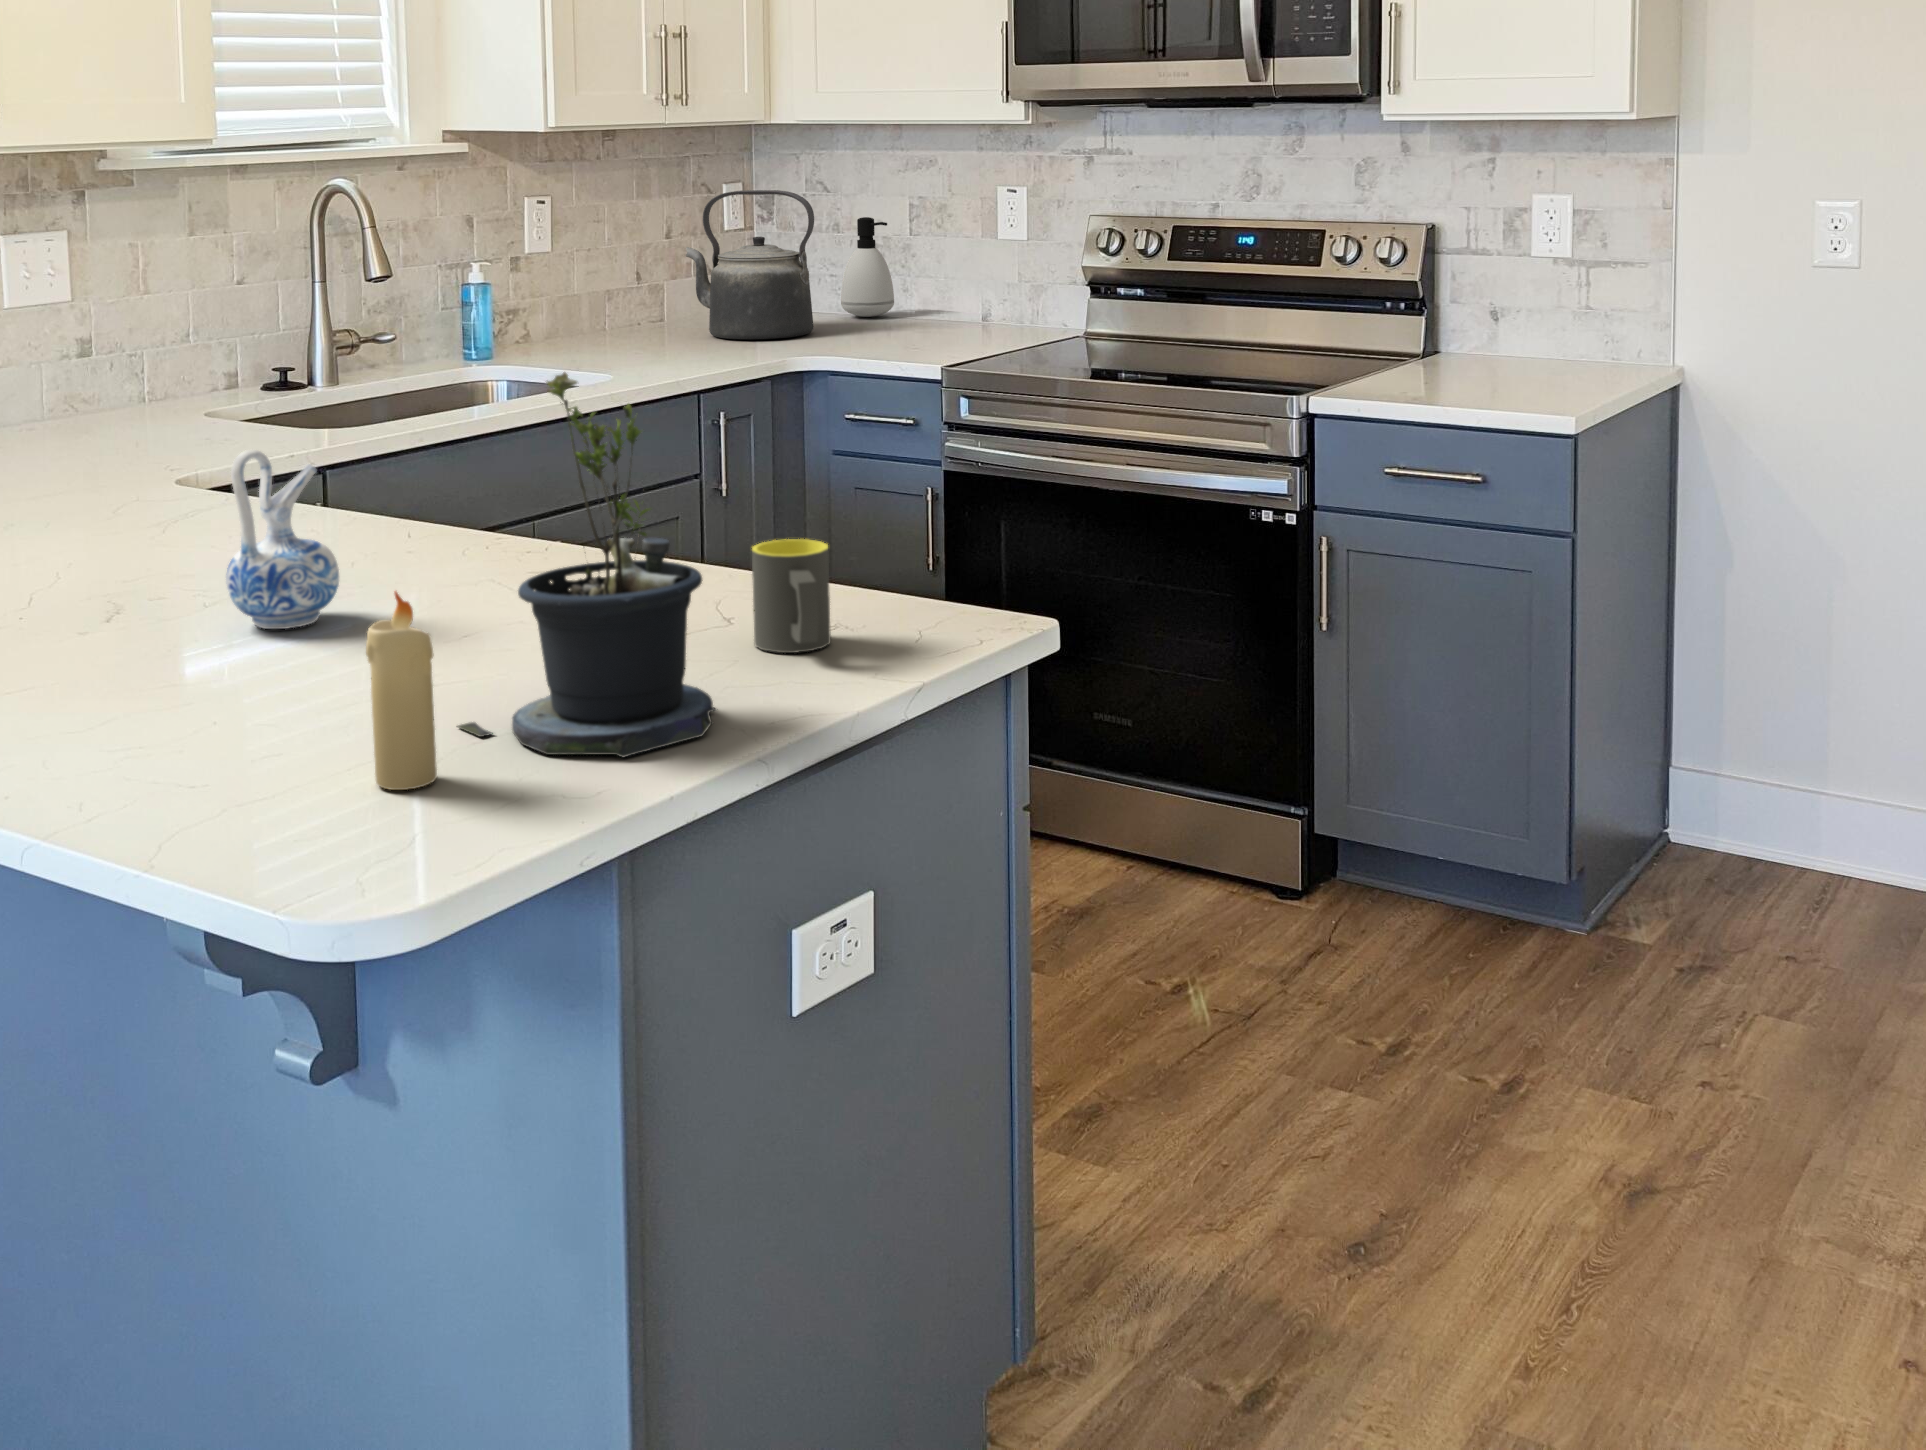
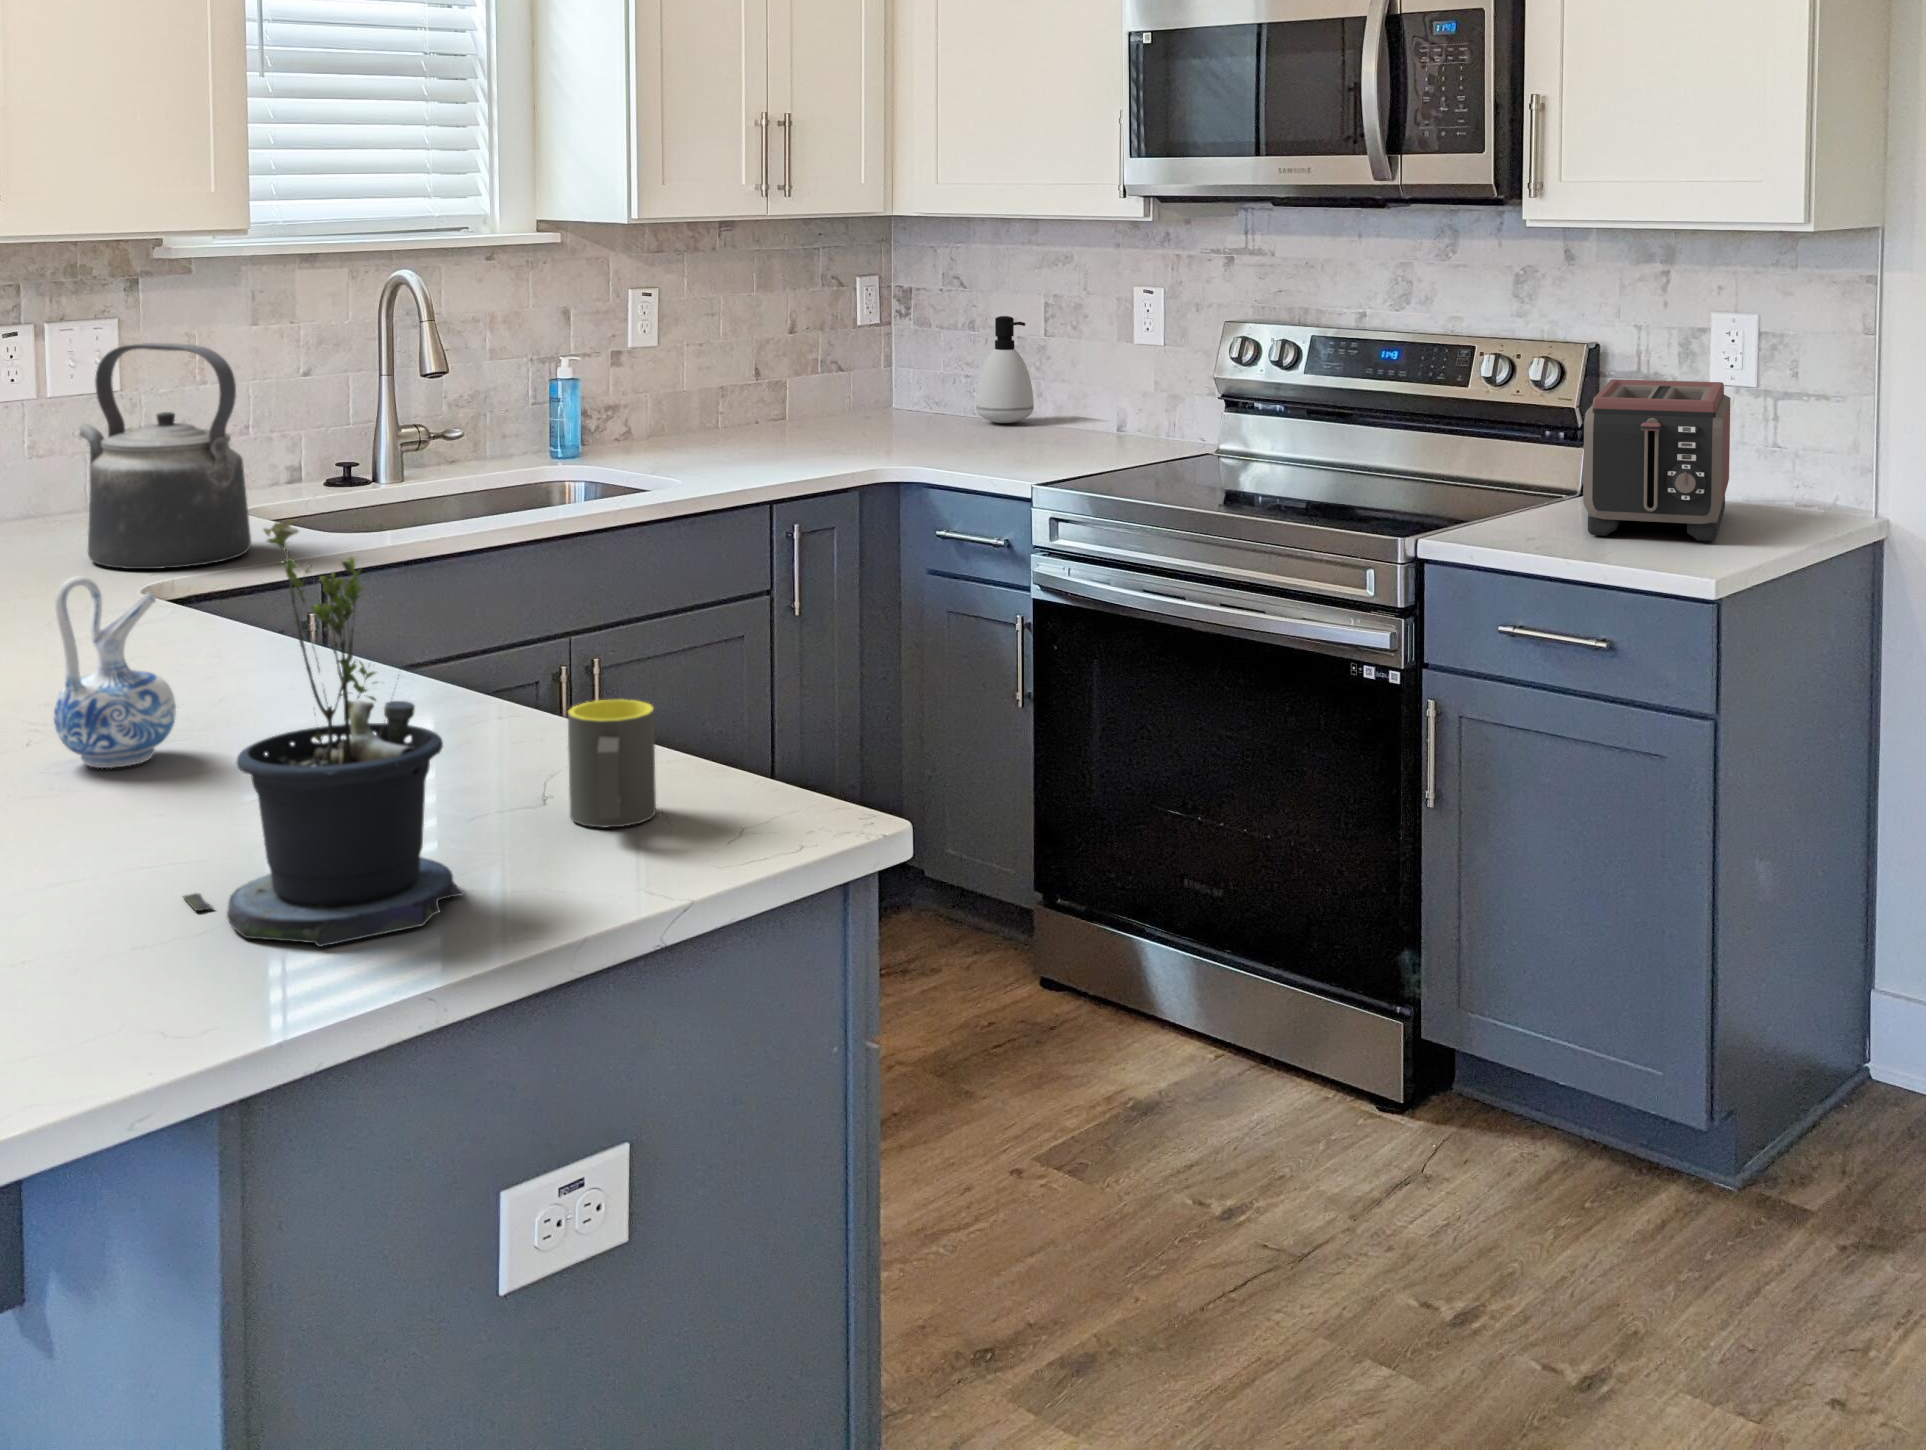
kettle: present [686,190,814,339] -> present [79,343,251,569]
toaster: none [1448,254,1573,391] -> present [1583,379,1731,541]
candle: present [366,591,437,790] -> none [31,753,110,971]

